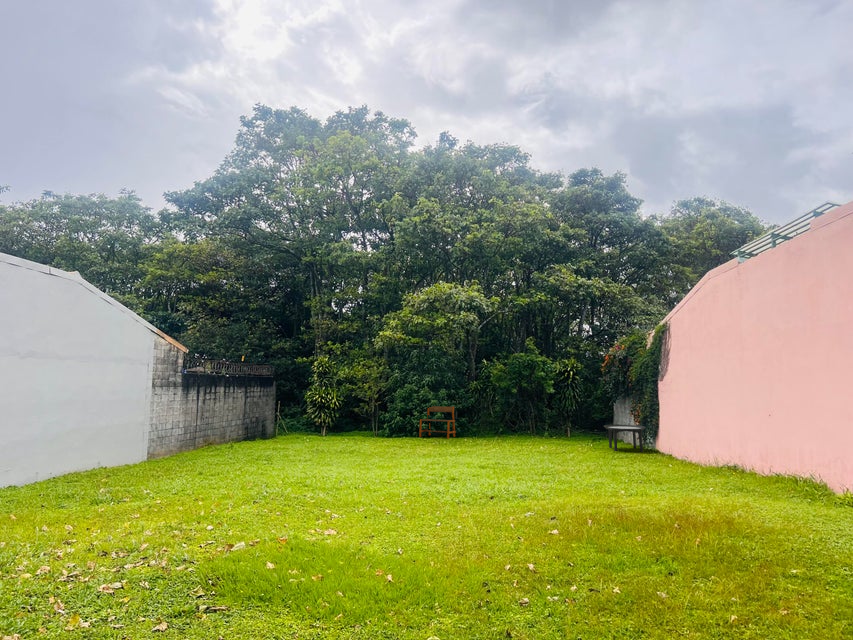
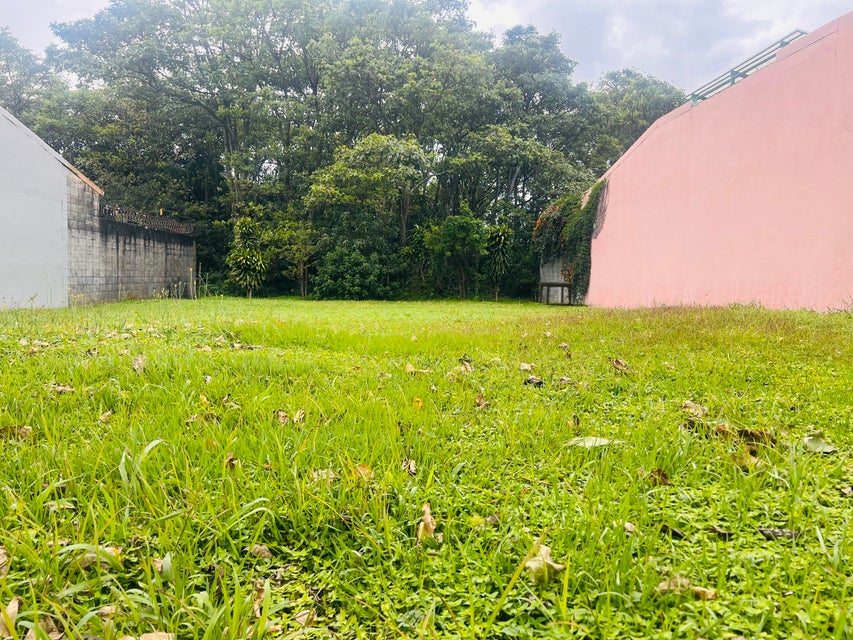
bench: present [419,406,456,439] -> none [353,268,390,300]

